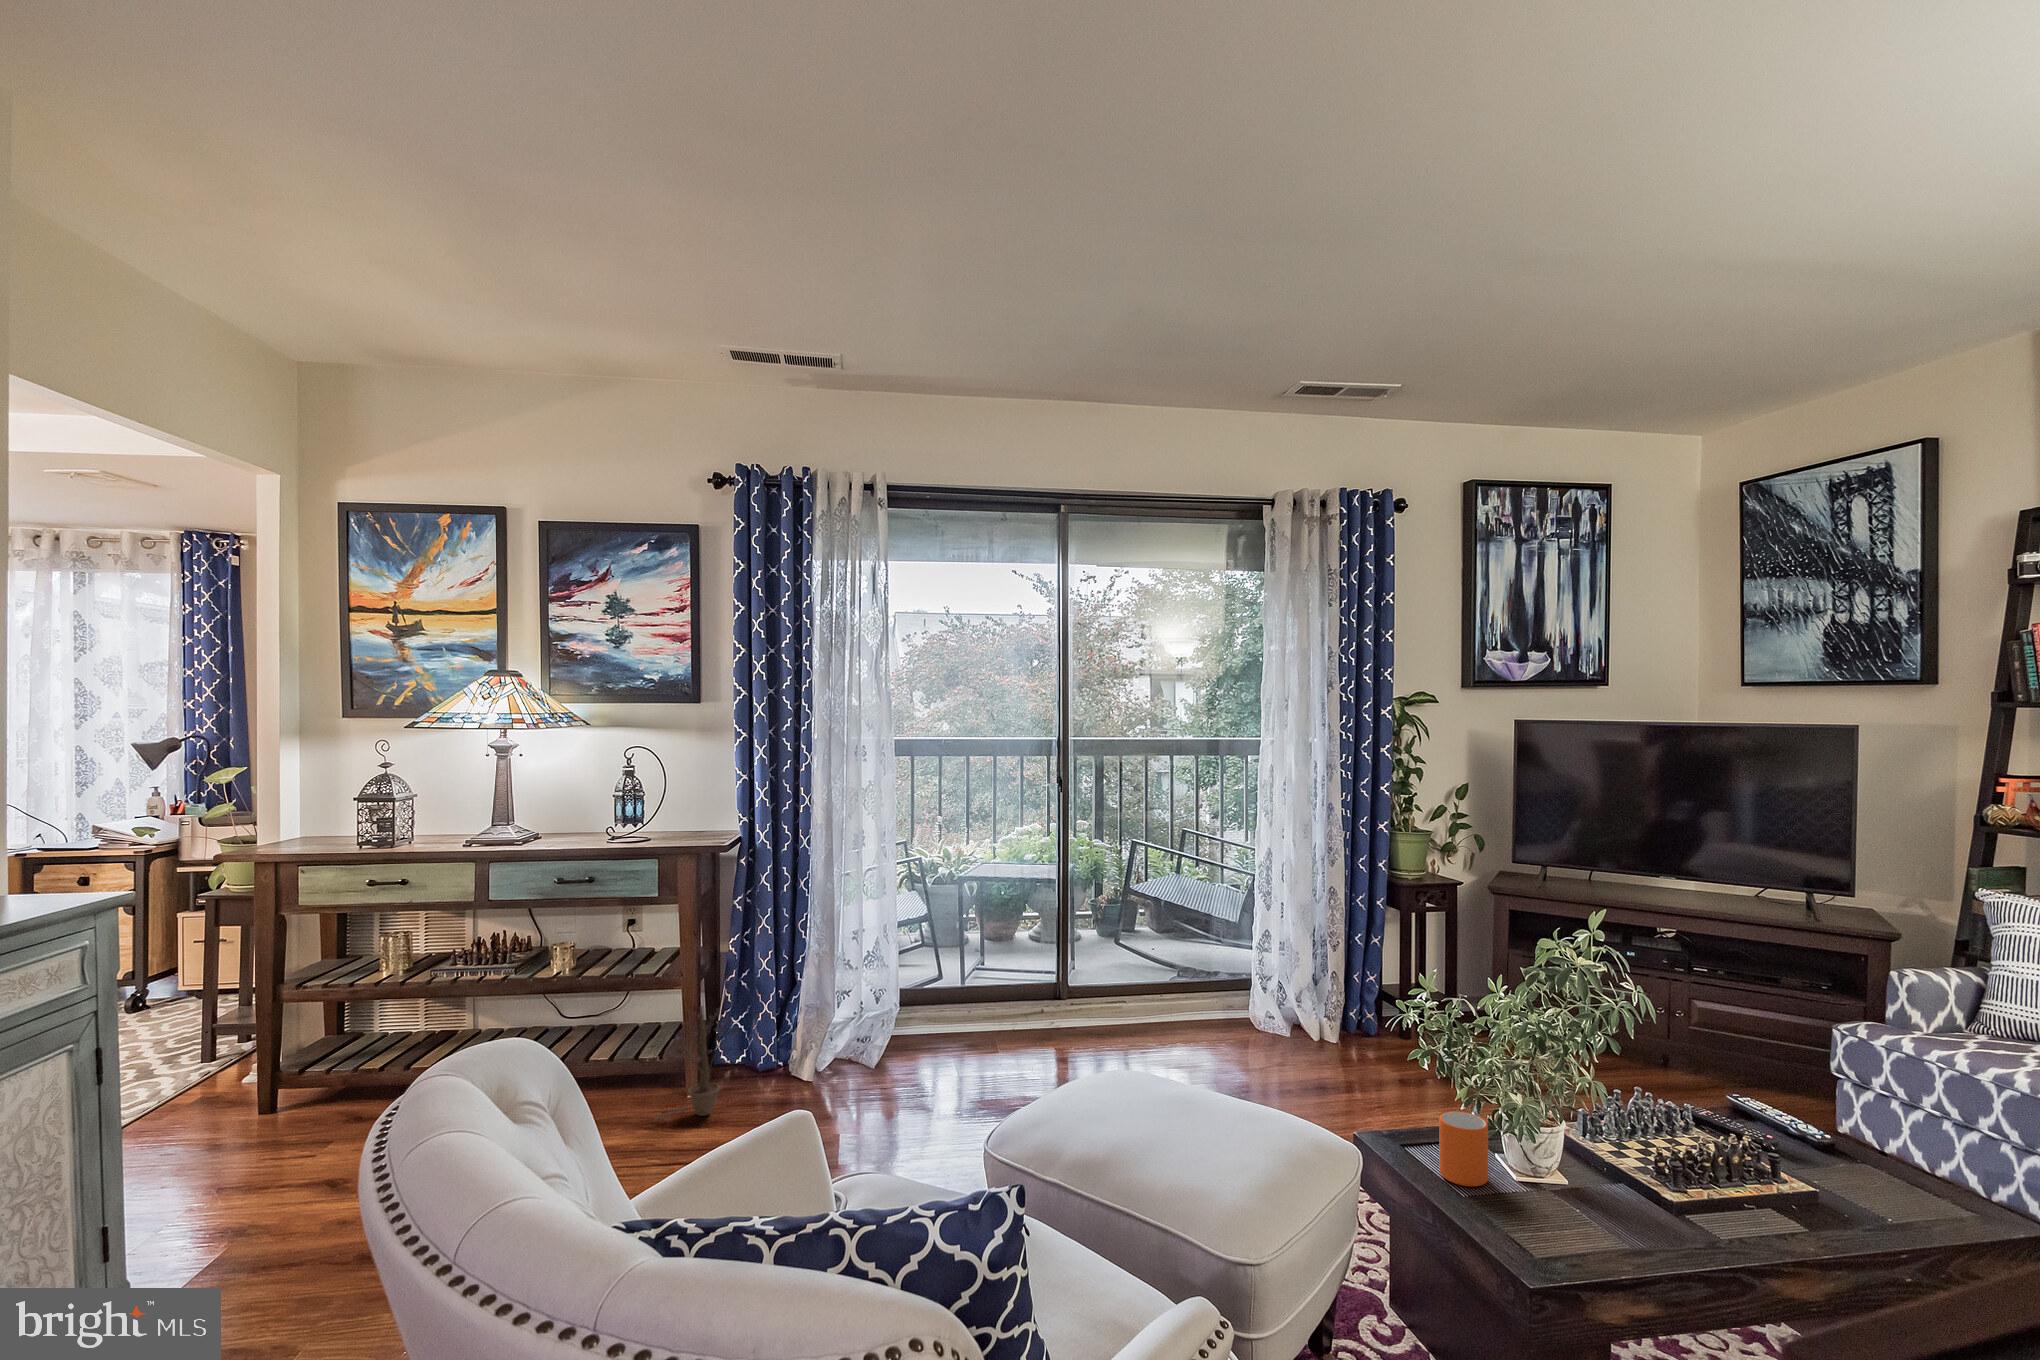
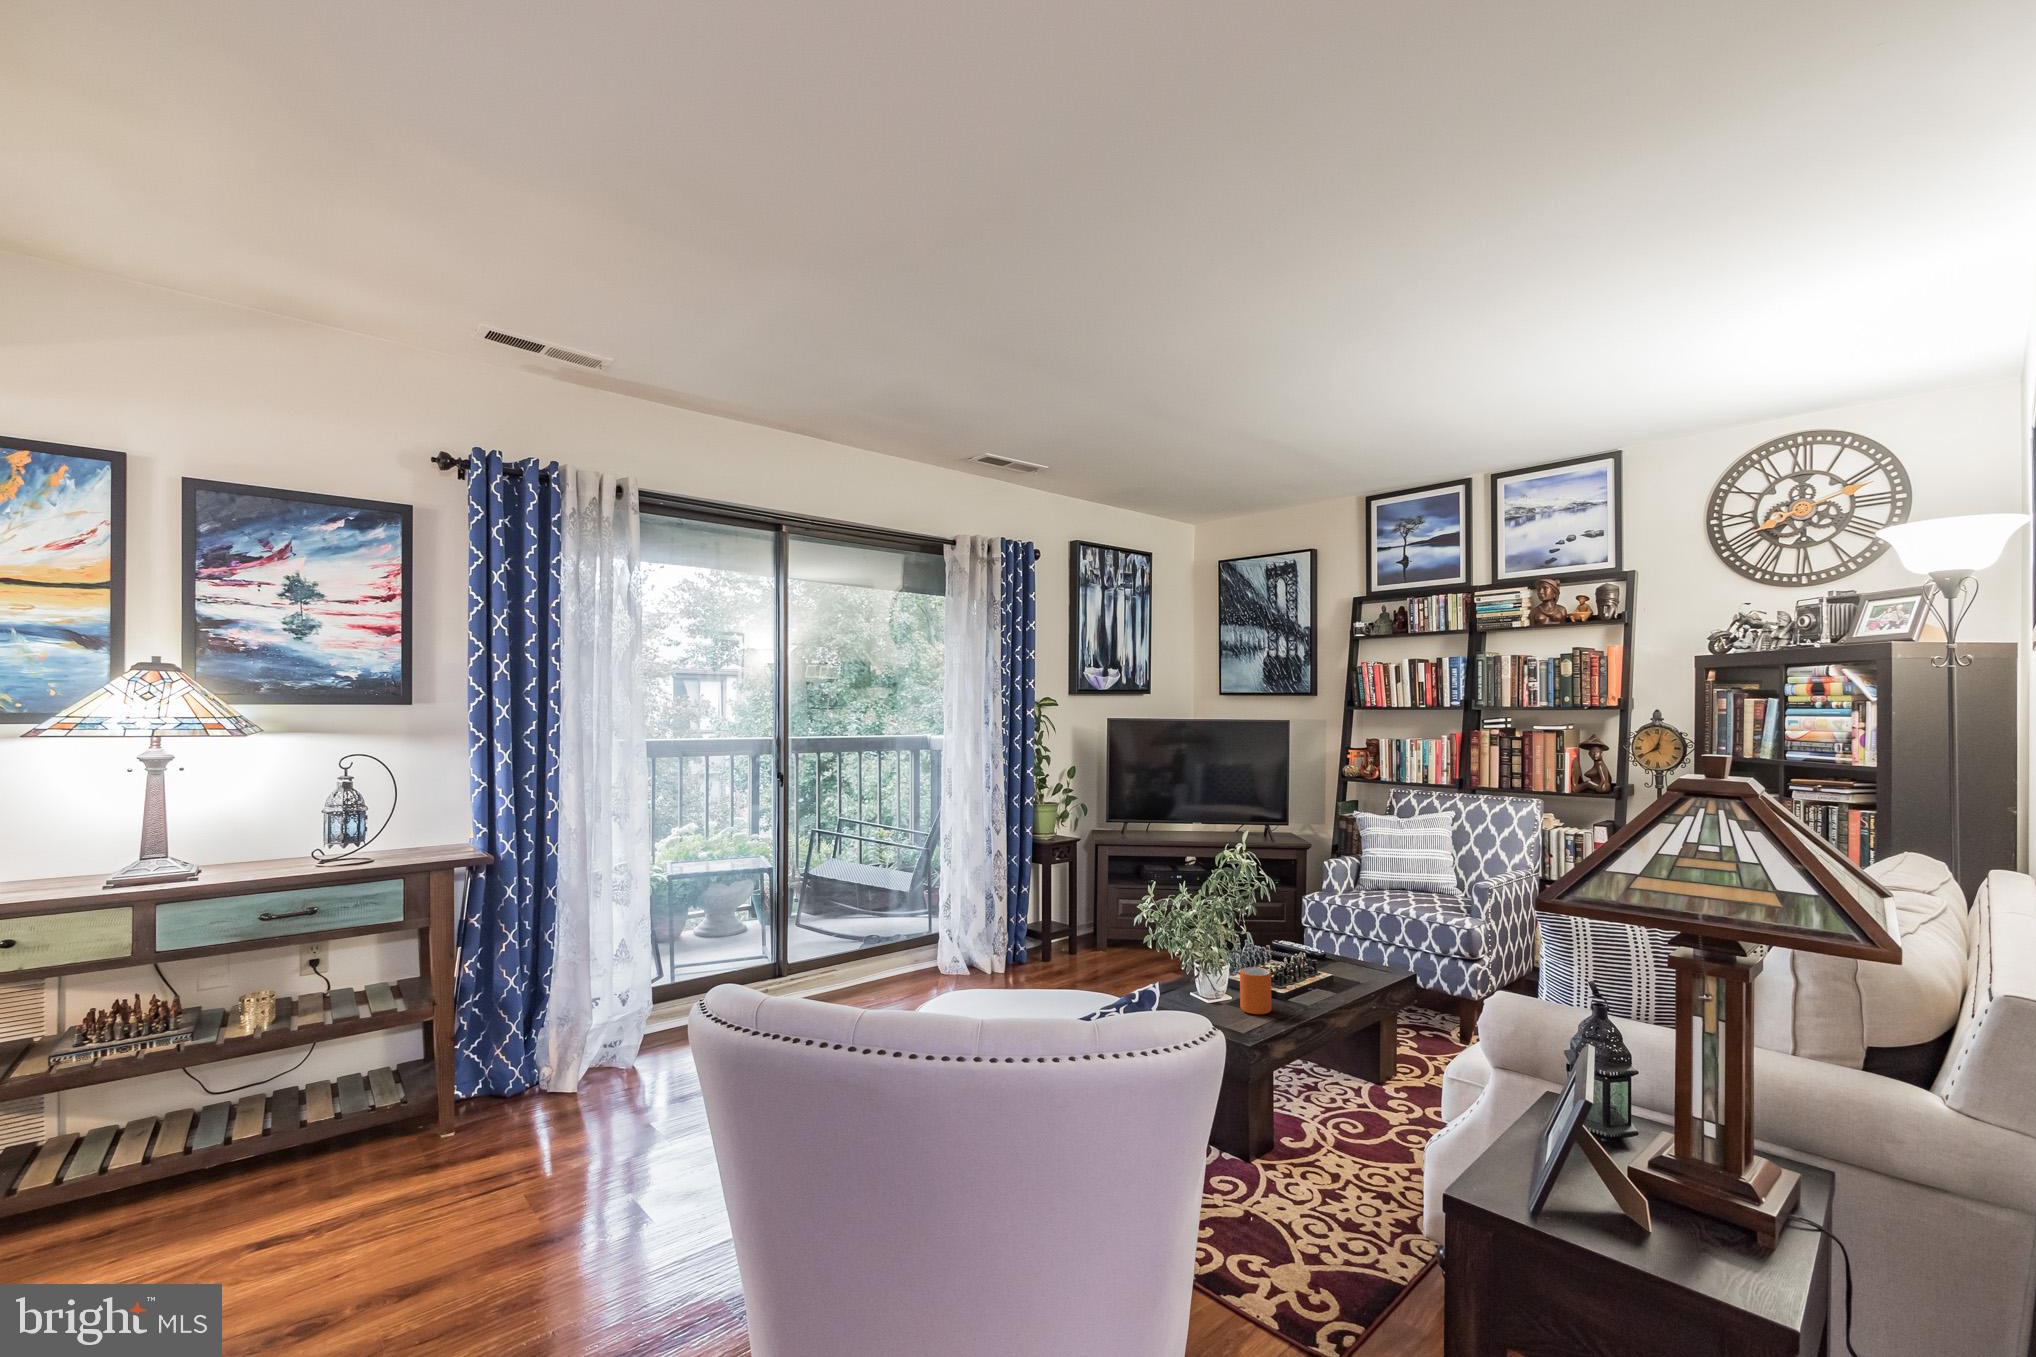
decorative plant: present [655,1006,738,1118] -> none [428,1033,521,1174]

